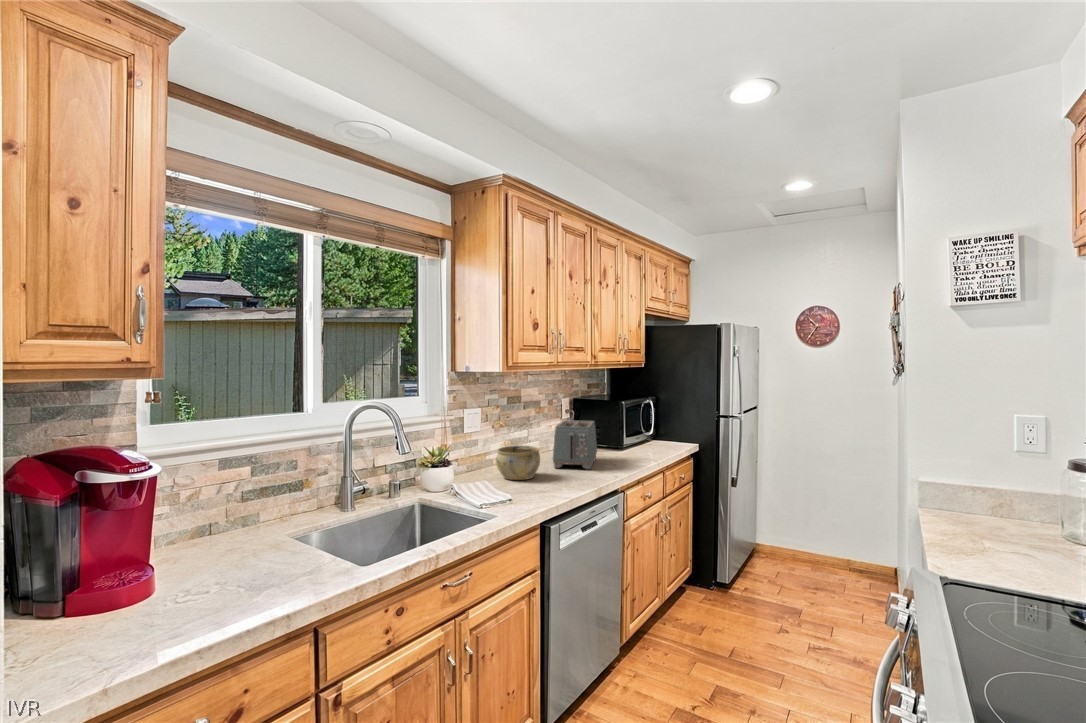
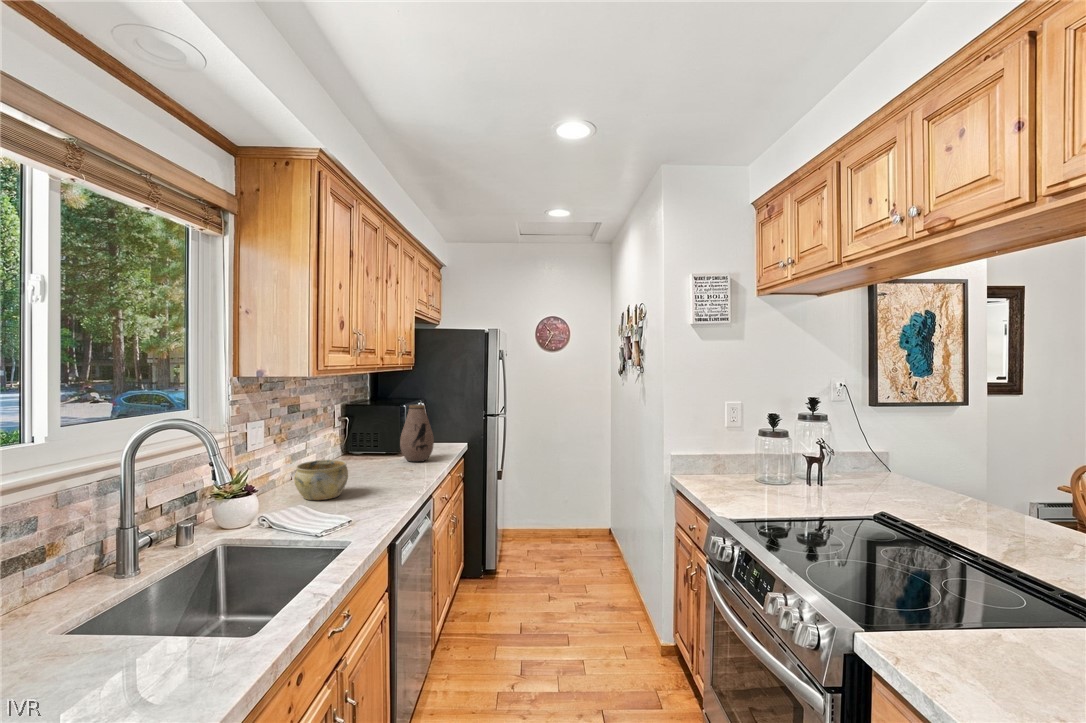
vase: none [613,401,646,458] -> present [400,405,434,462]
toaster: present [553,420,597,469] -> none [348,427,395,481]

